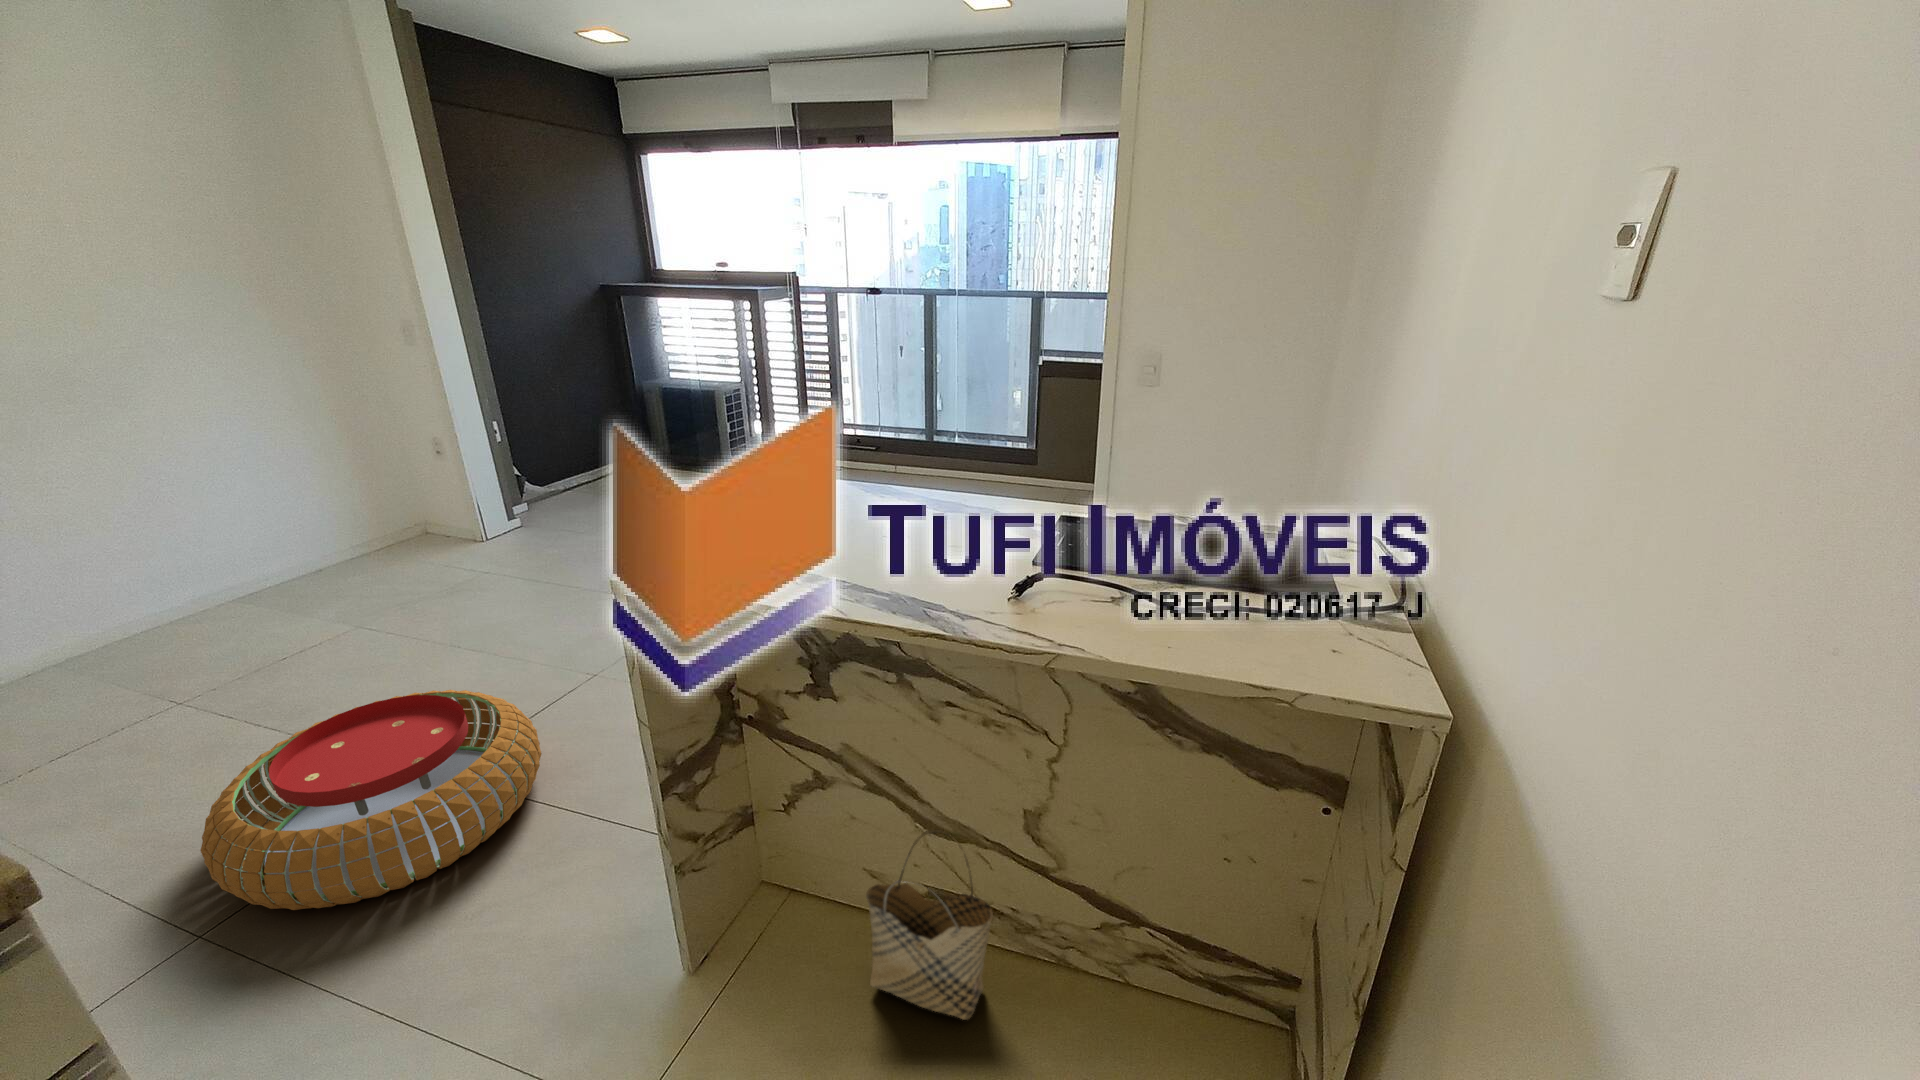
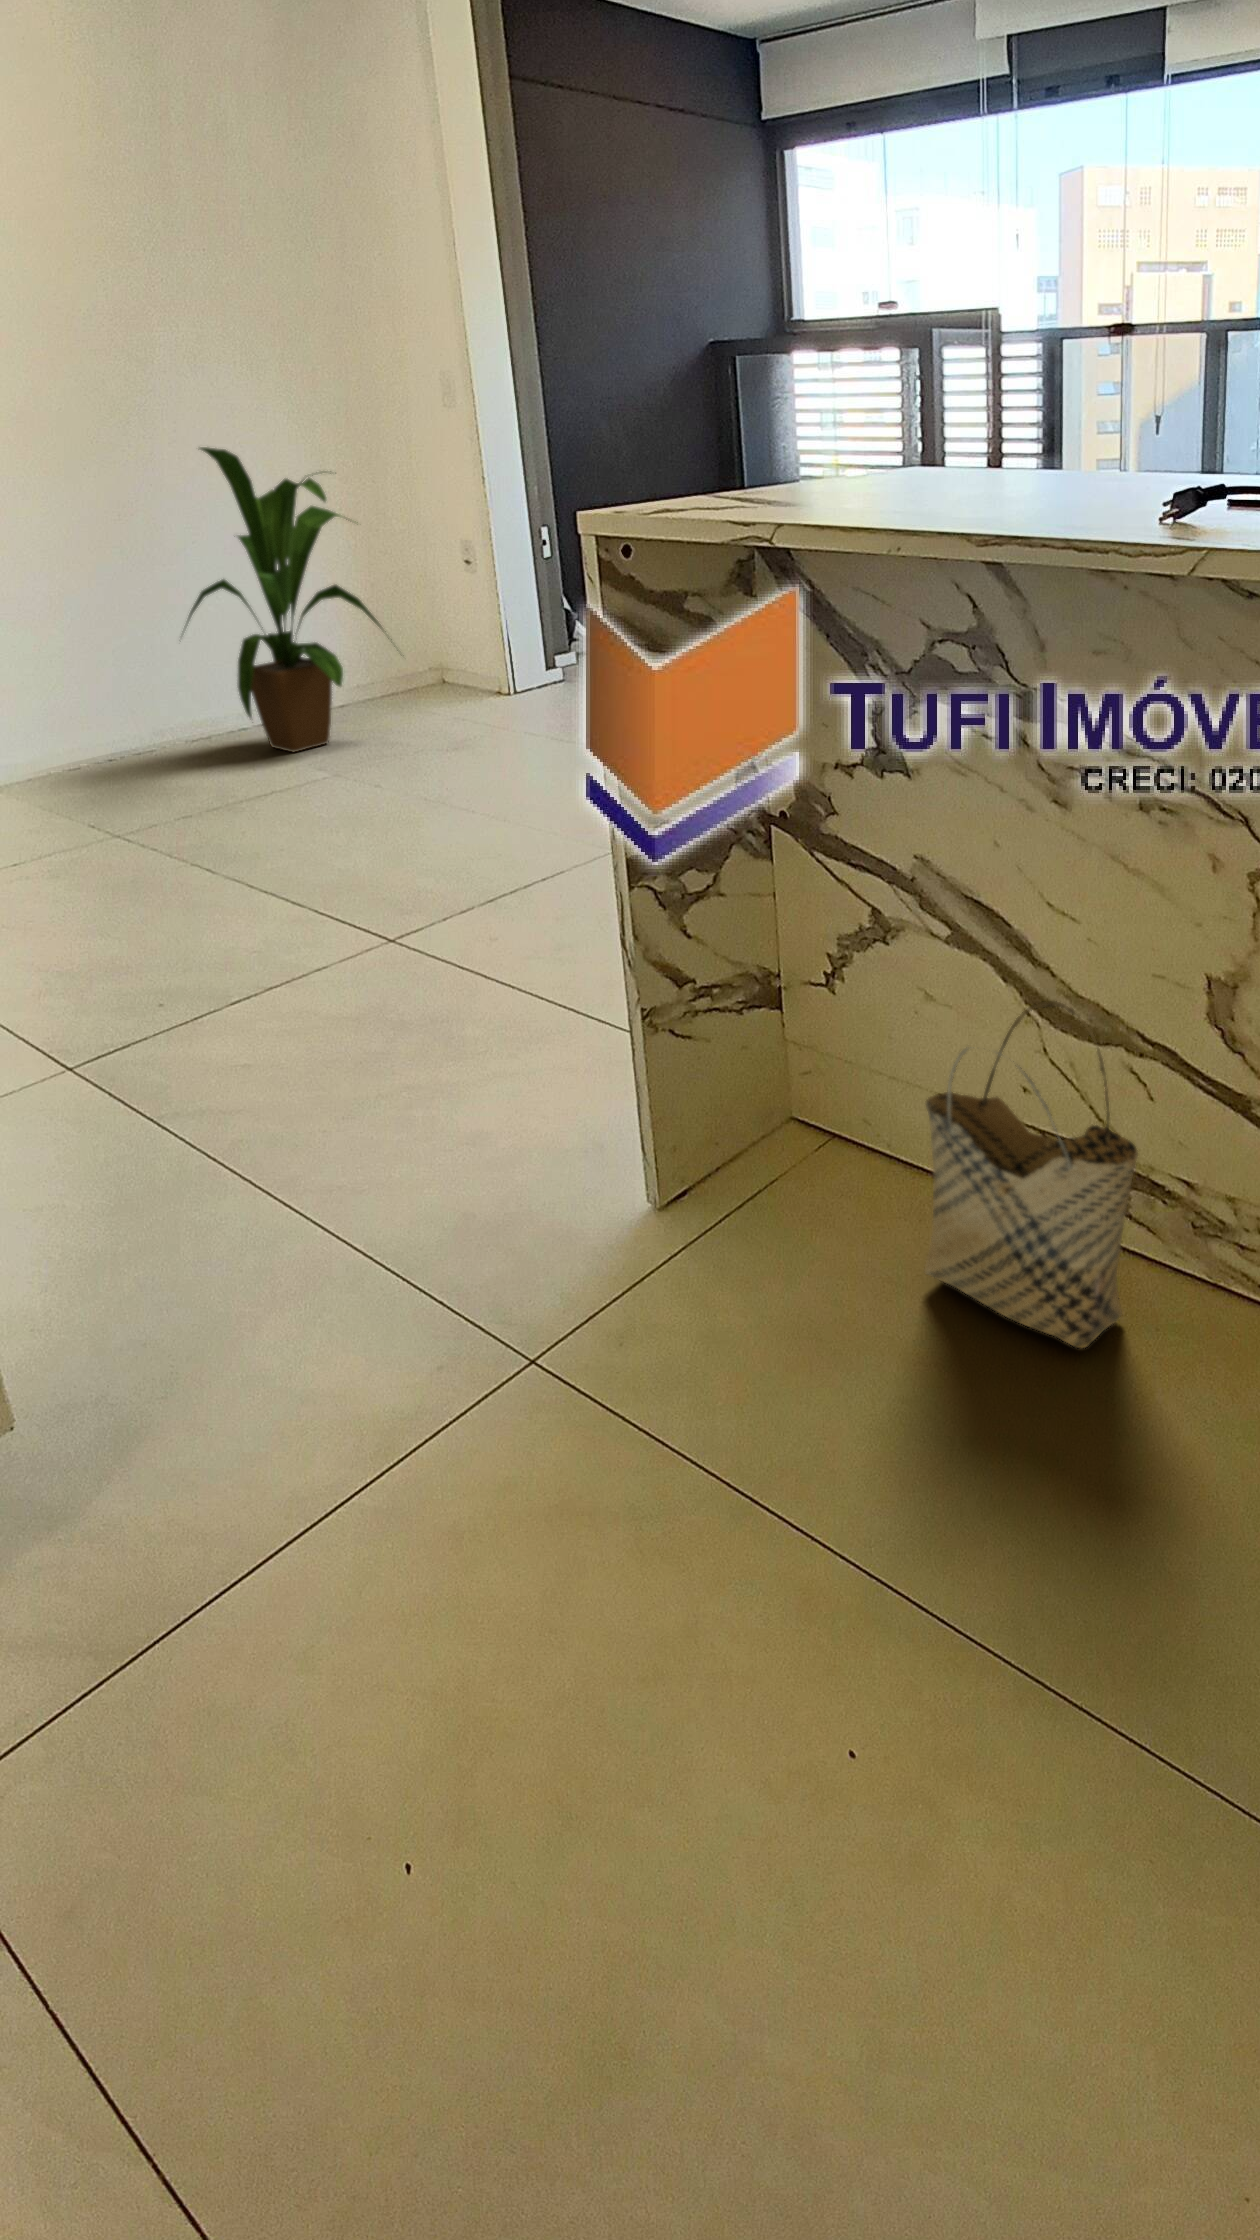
house plant: none [210,400,409,605] -> present [187,447,392,752]
pouf: present [200,690,542,910] -> none [81,813,512,1059]

